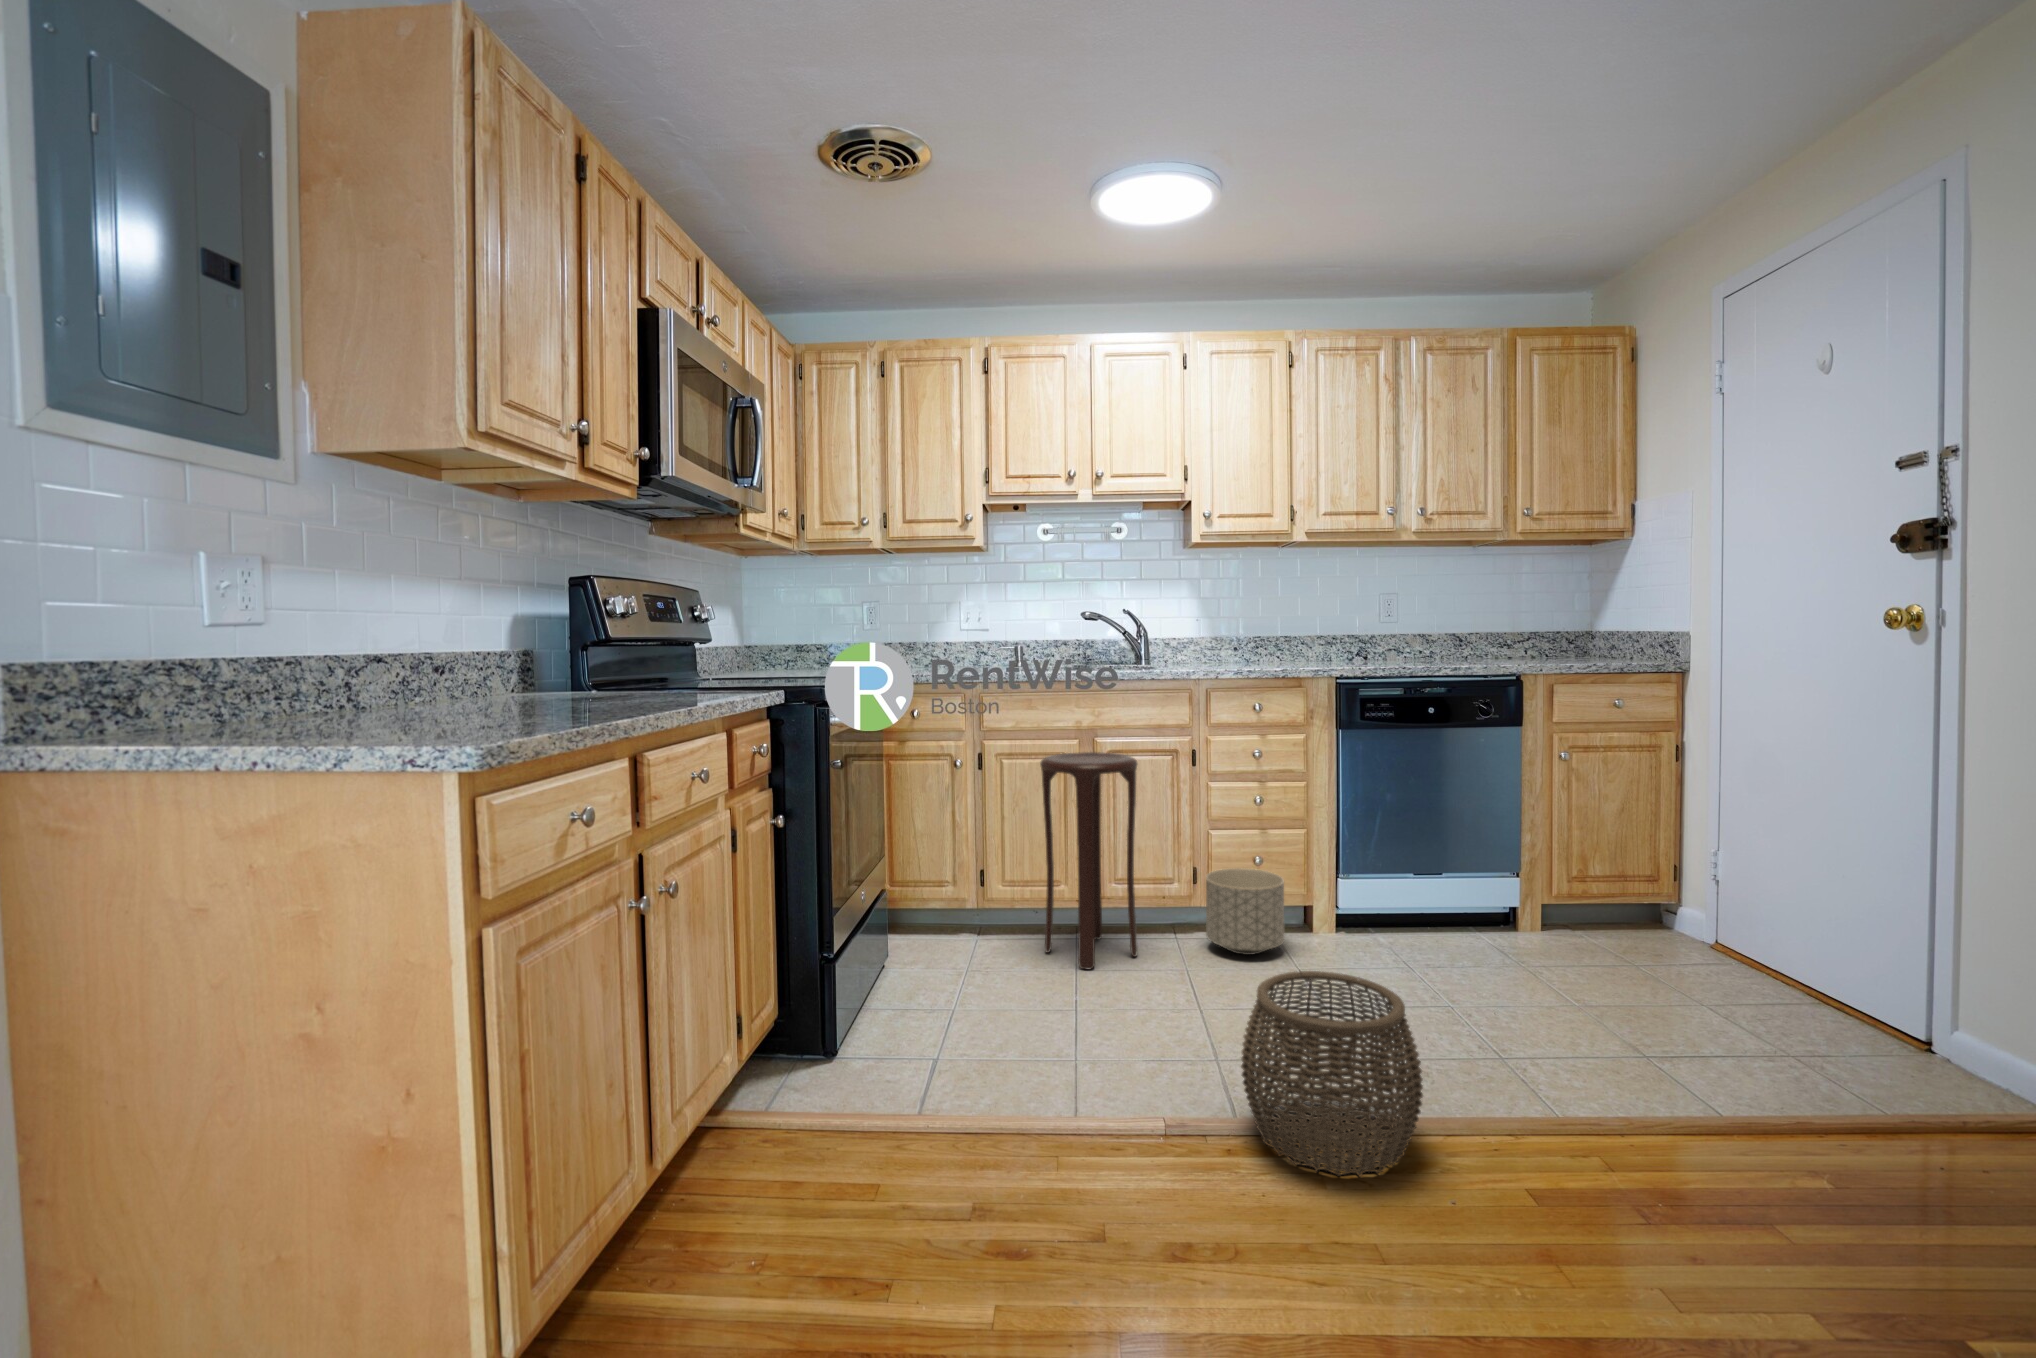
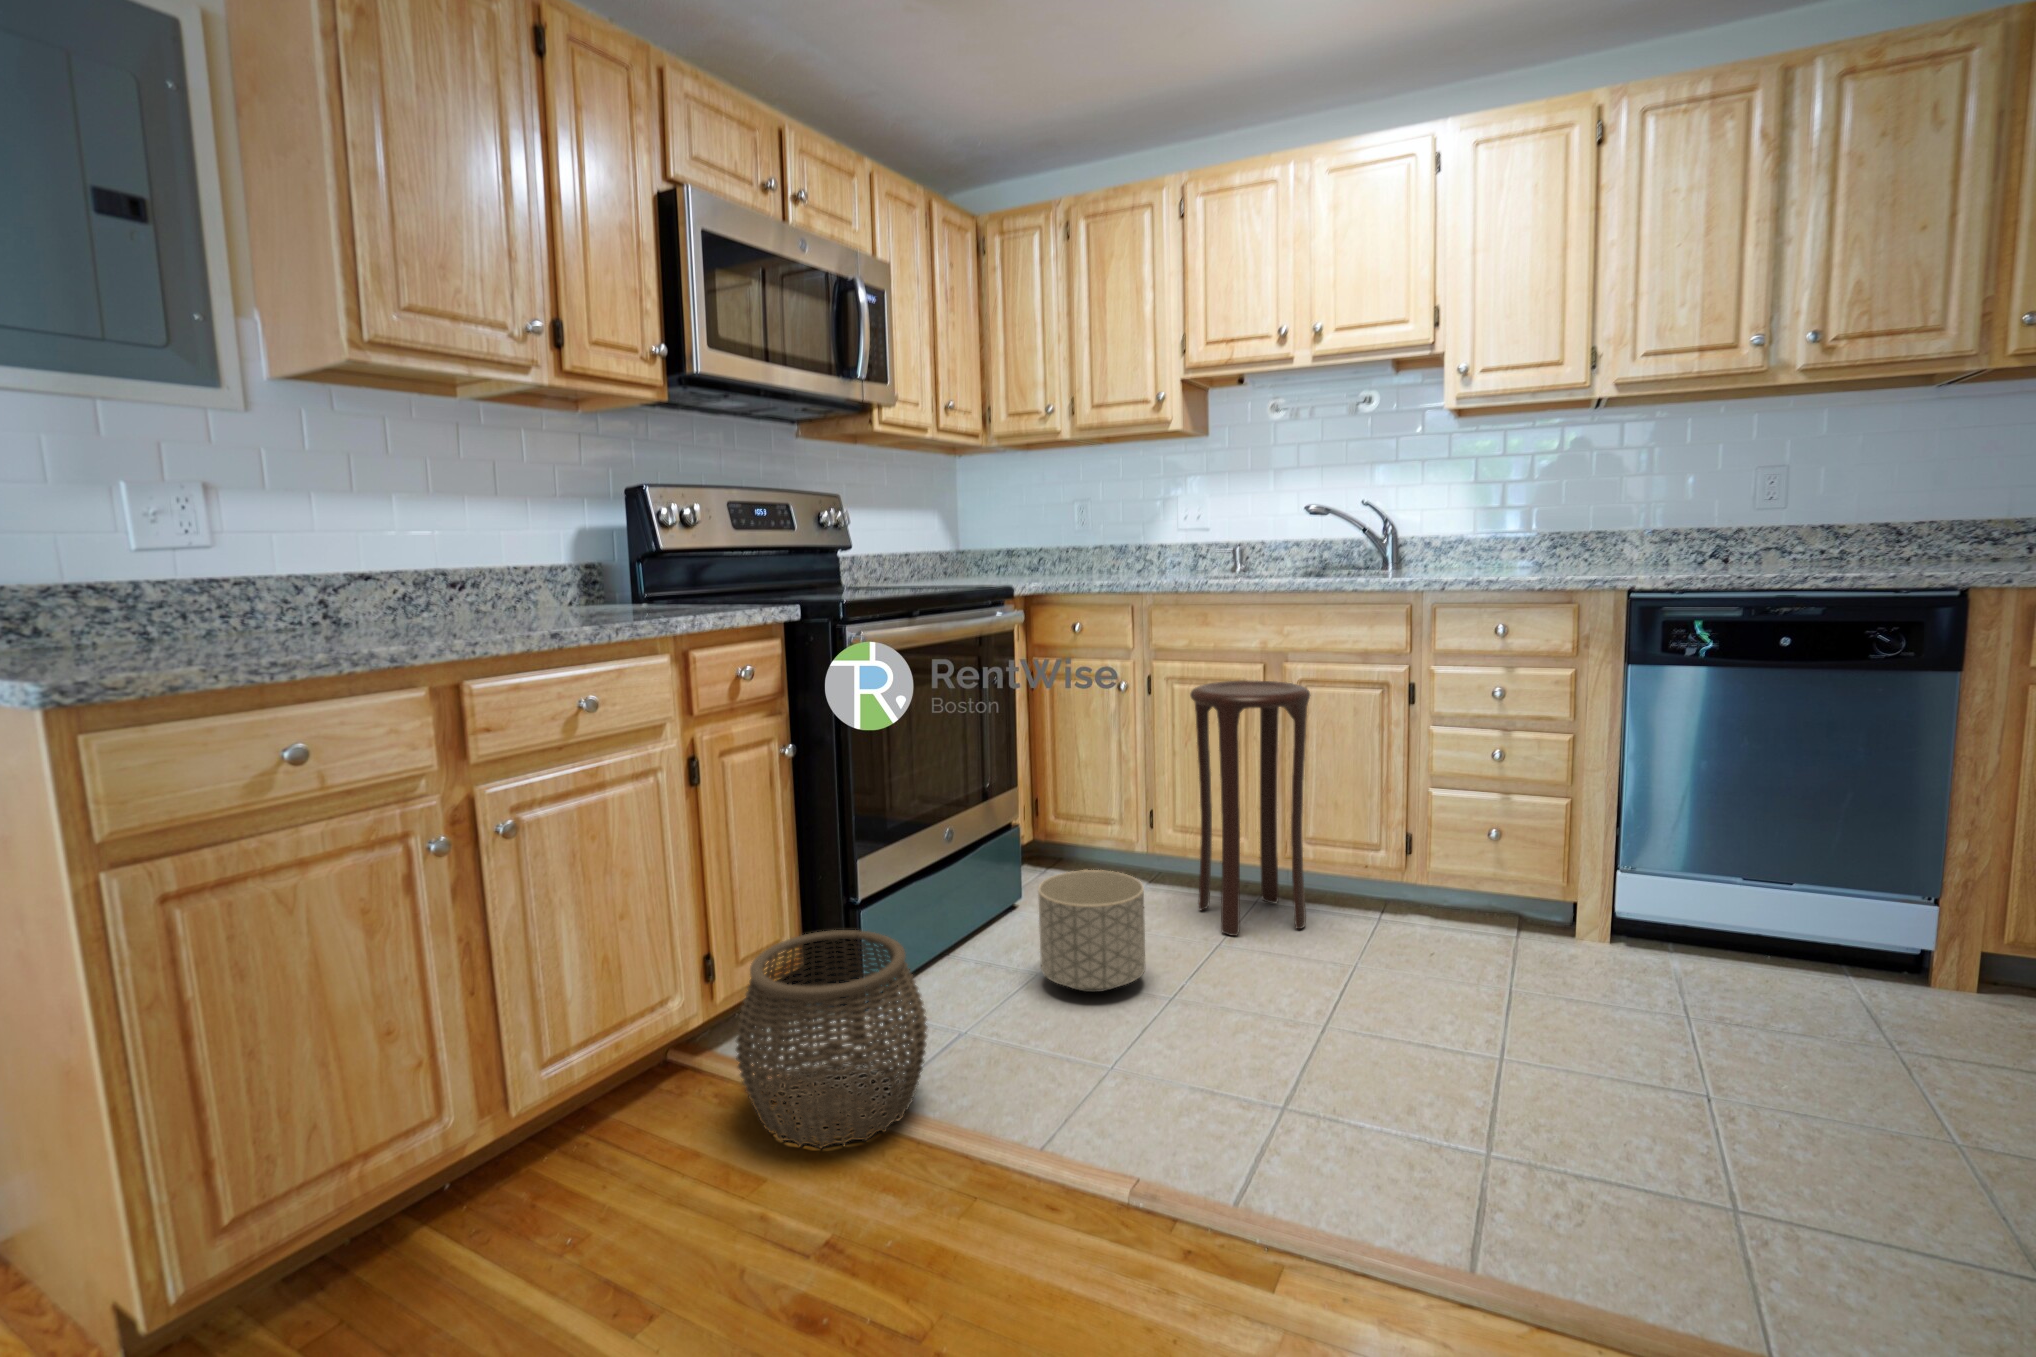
planter: present [1206,868,1284,955] -> present [1038,870,1145,992]
woven basket: present [1241,971,1423,1176] -> present [736,930,928,1148]

